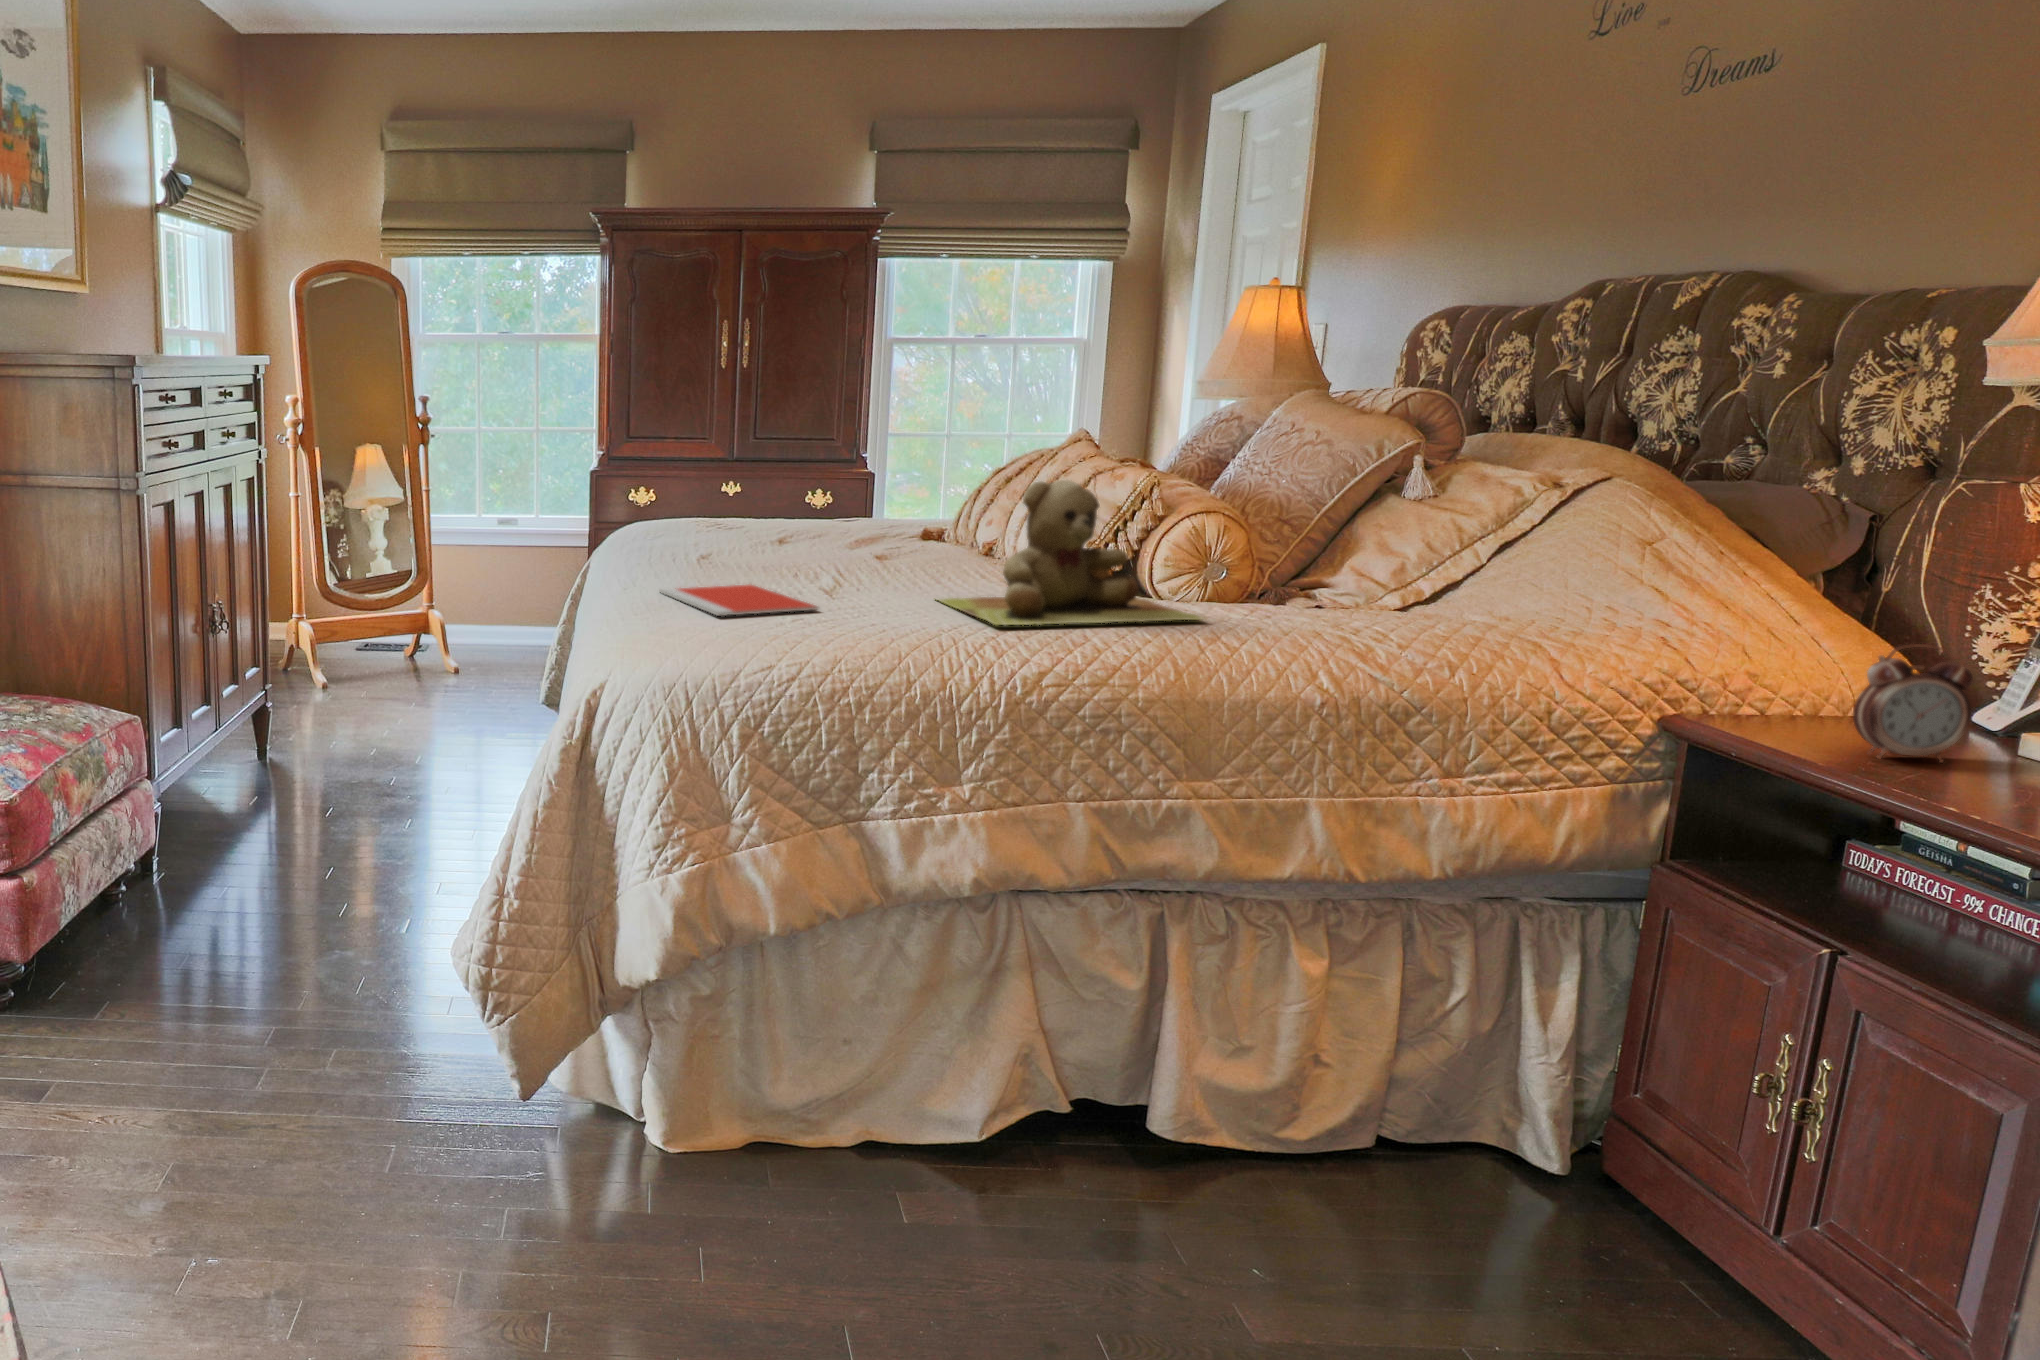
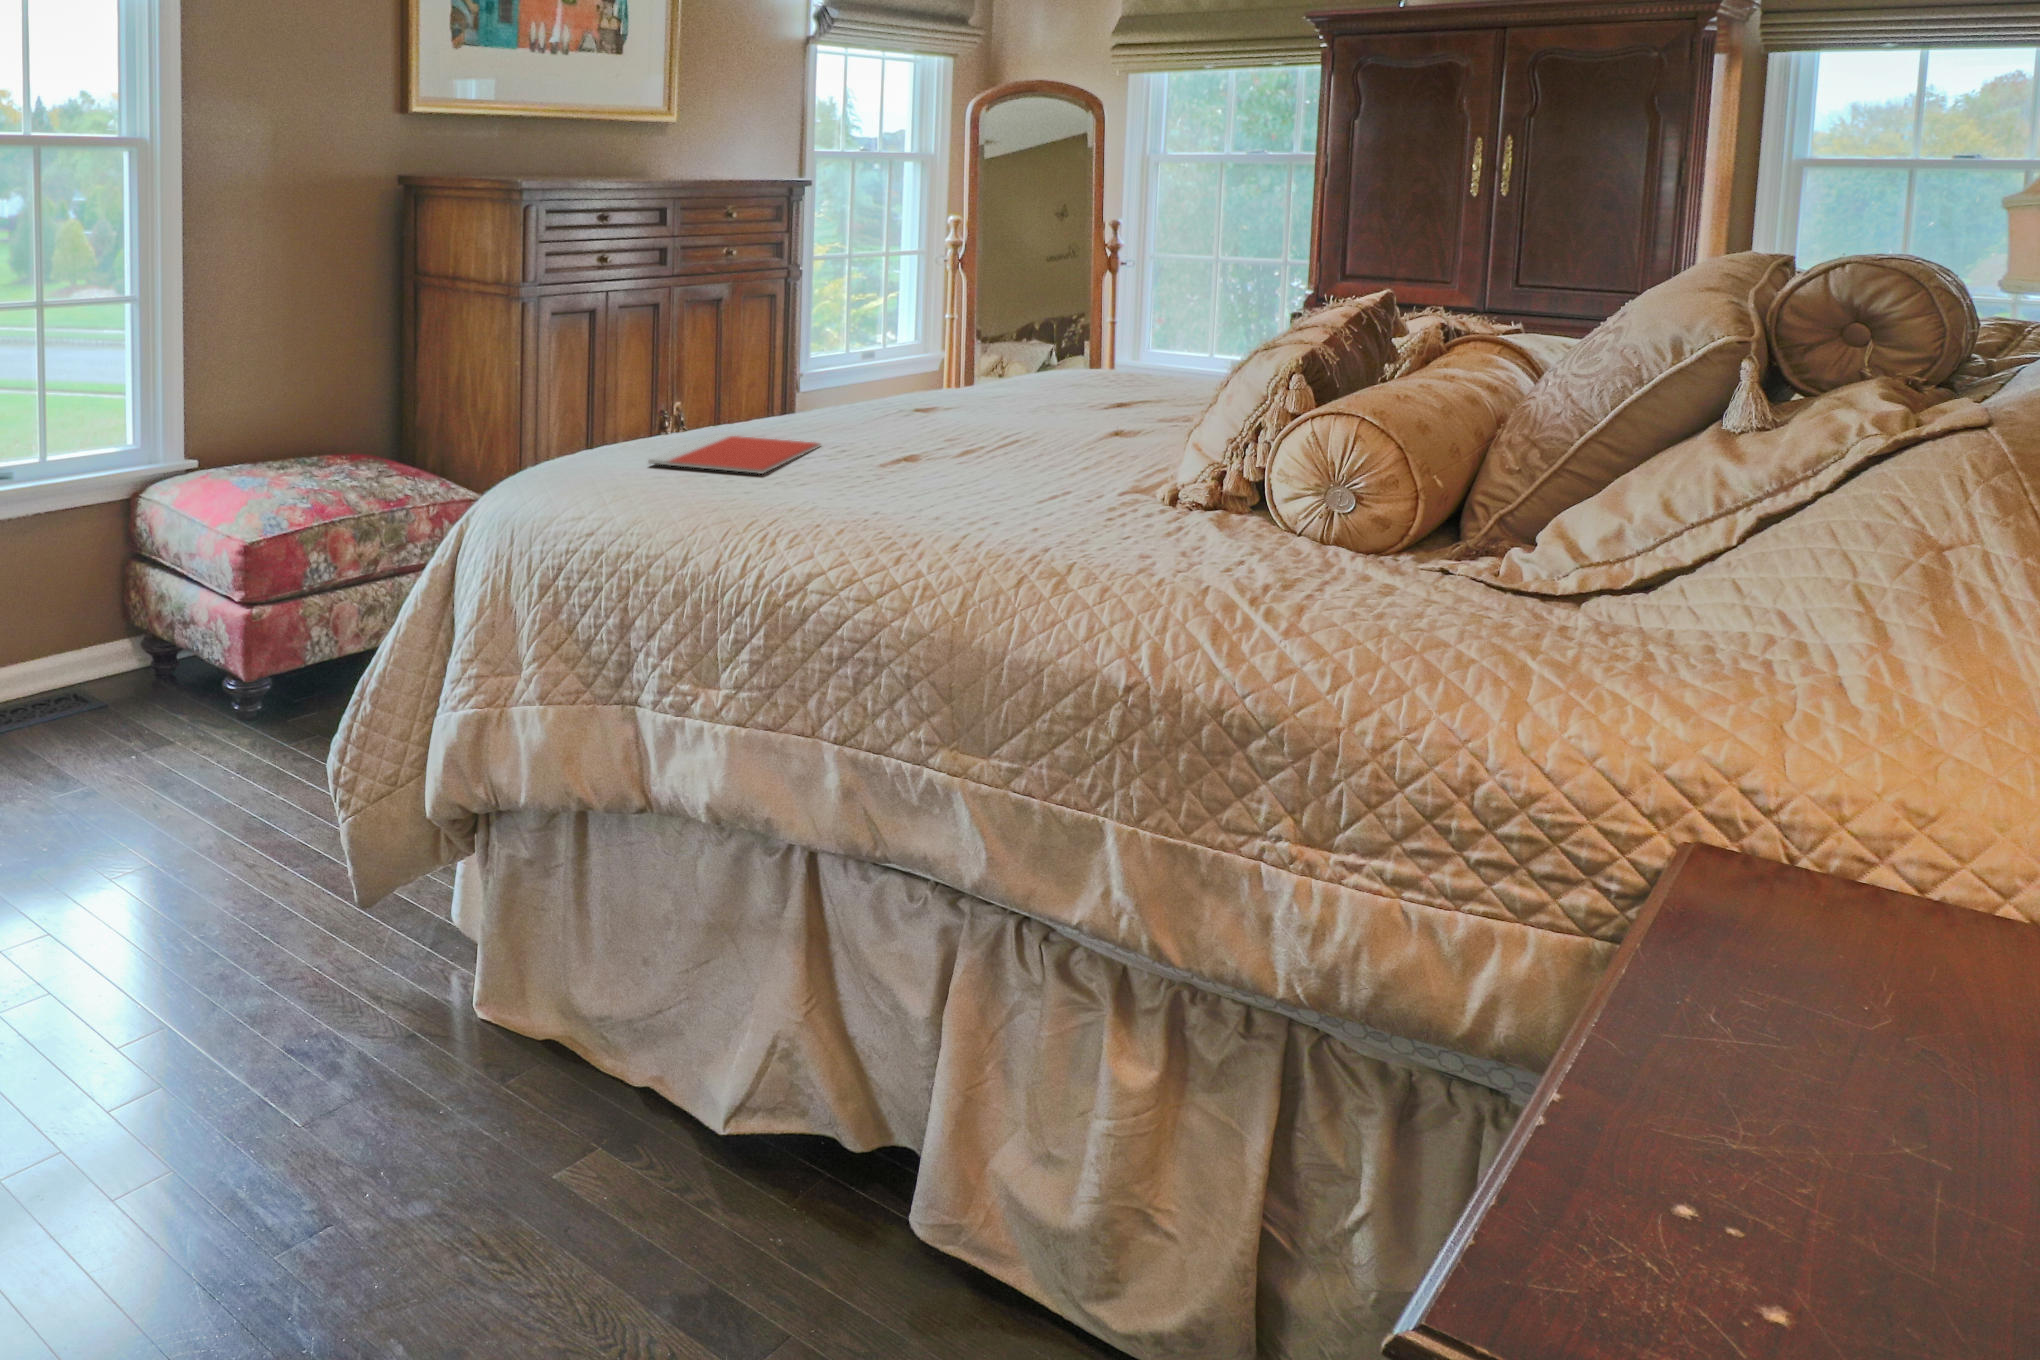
teddy bear: present [936,480,1203,625] -> none [837,351,1182,553]
alarm clock: present [1853,644,1973,762] -> none [1730,773,1946,1019]

